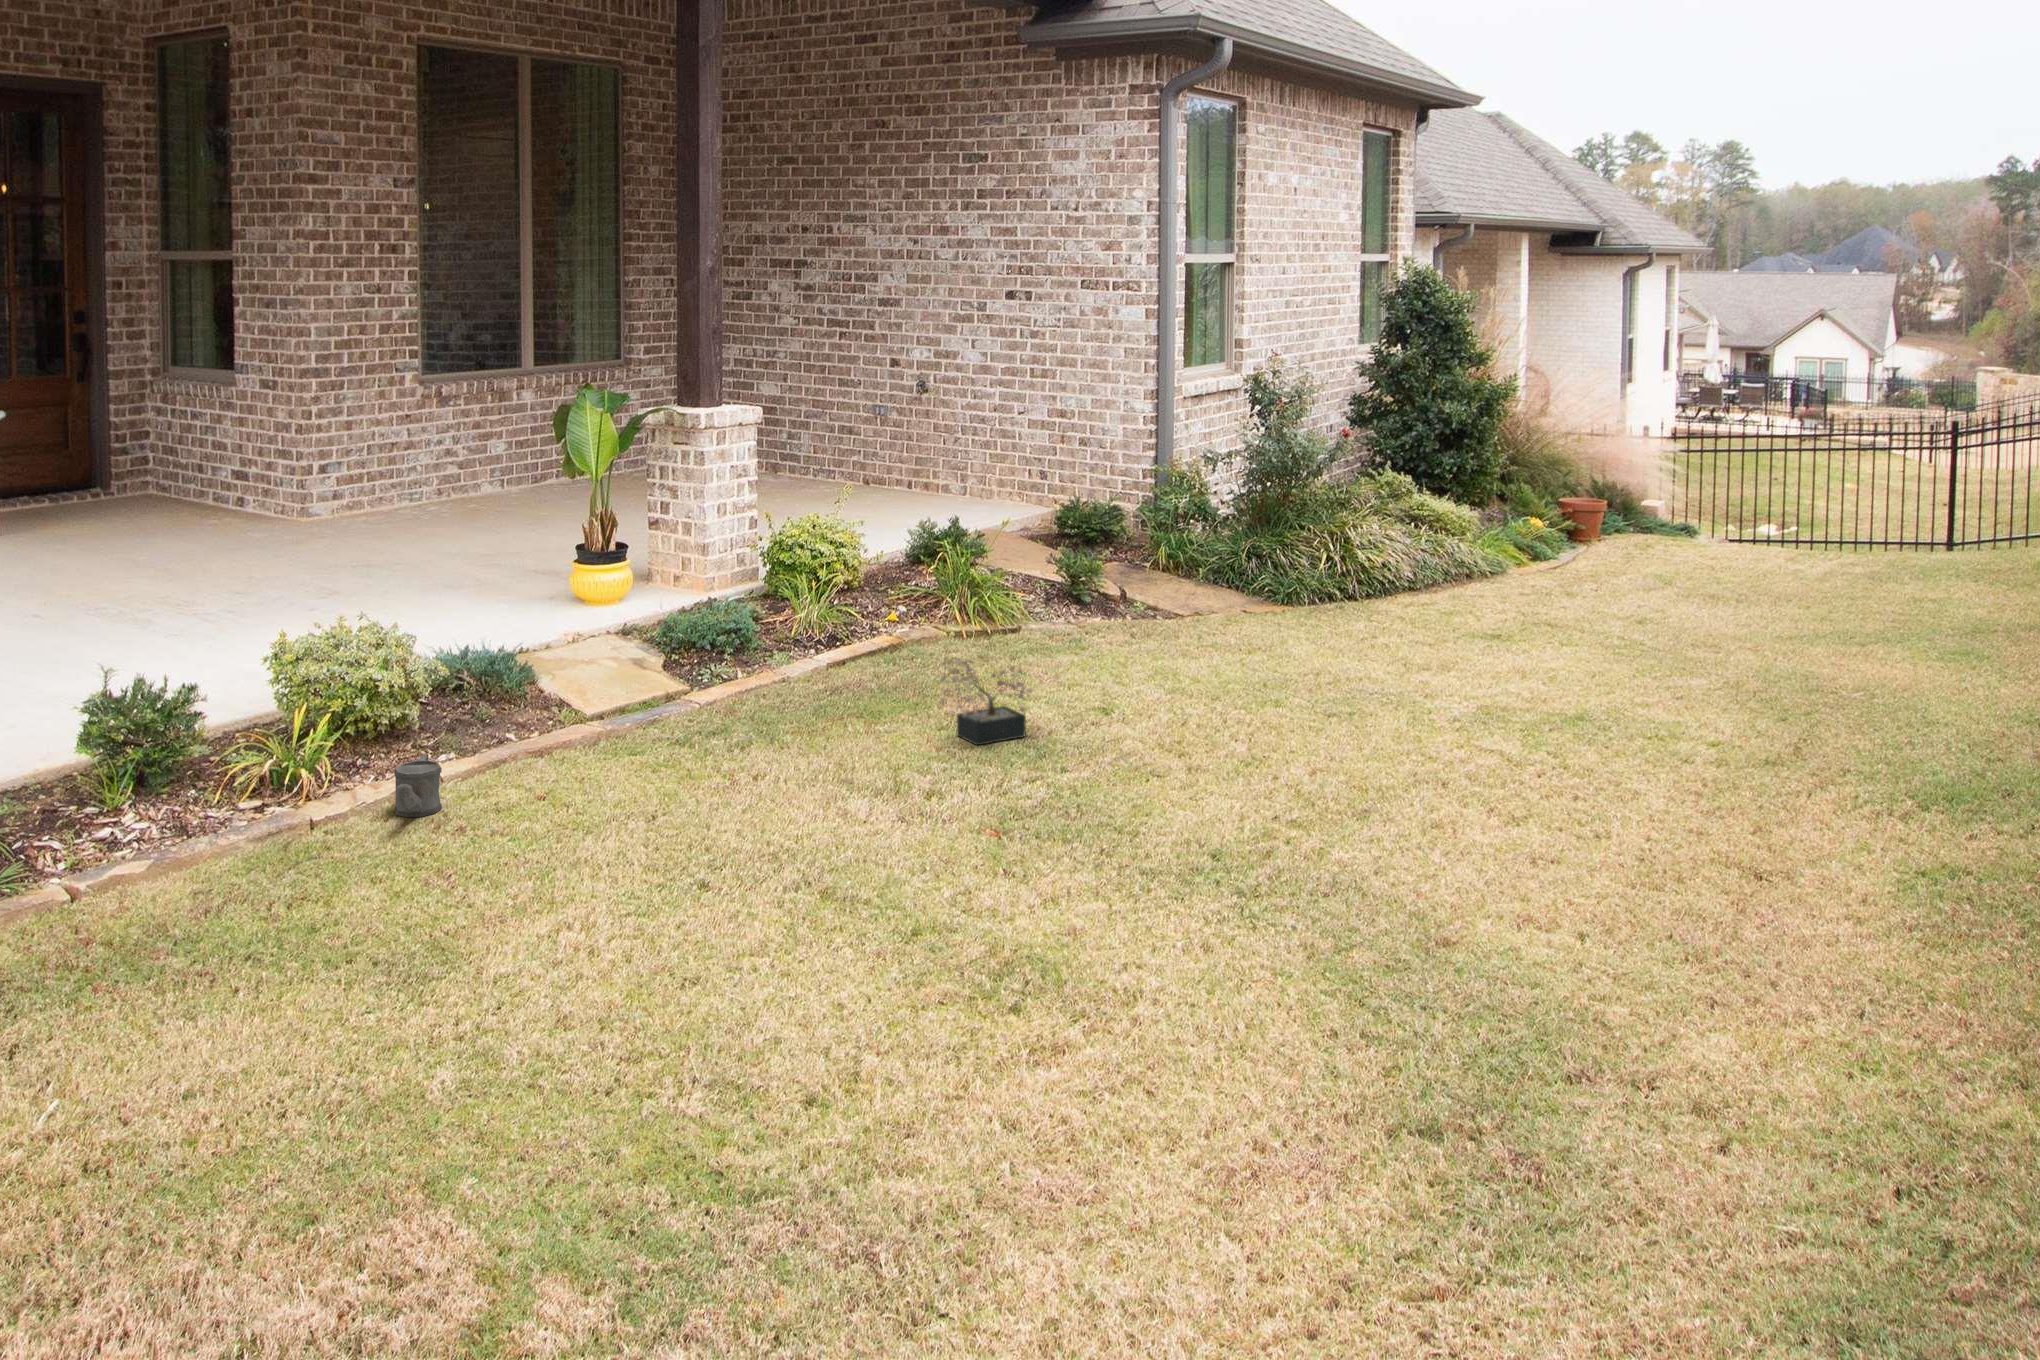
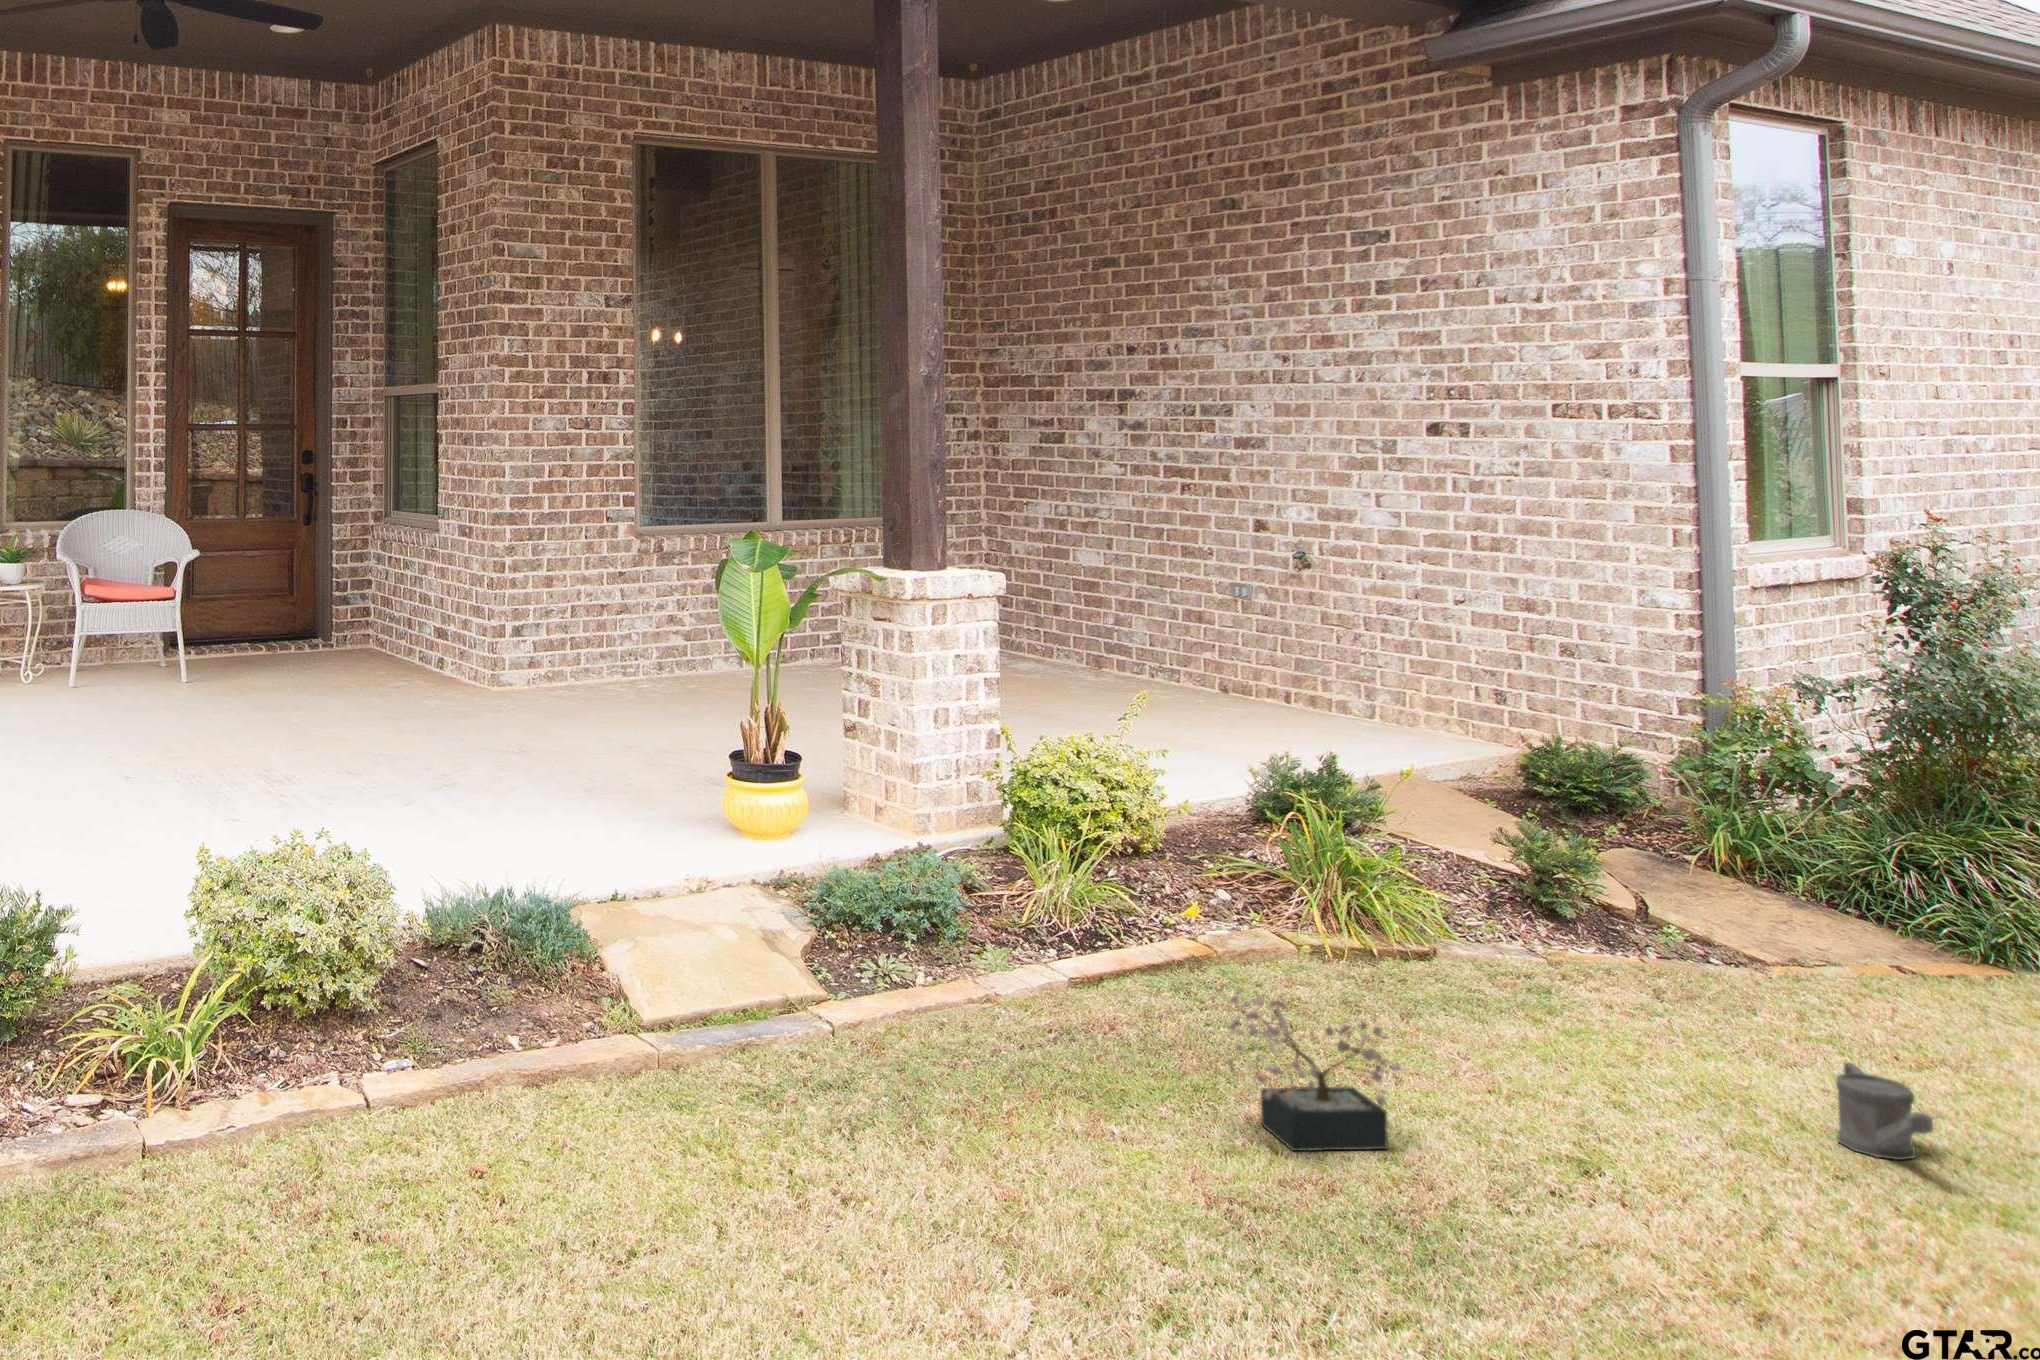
watering can: present [394,754,442,817] -> present [1836,1063,1933,1160]

